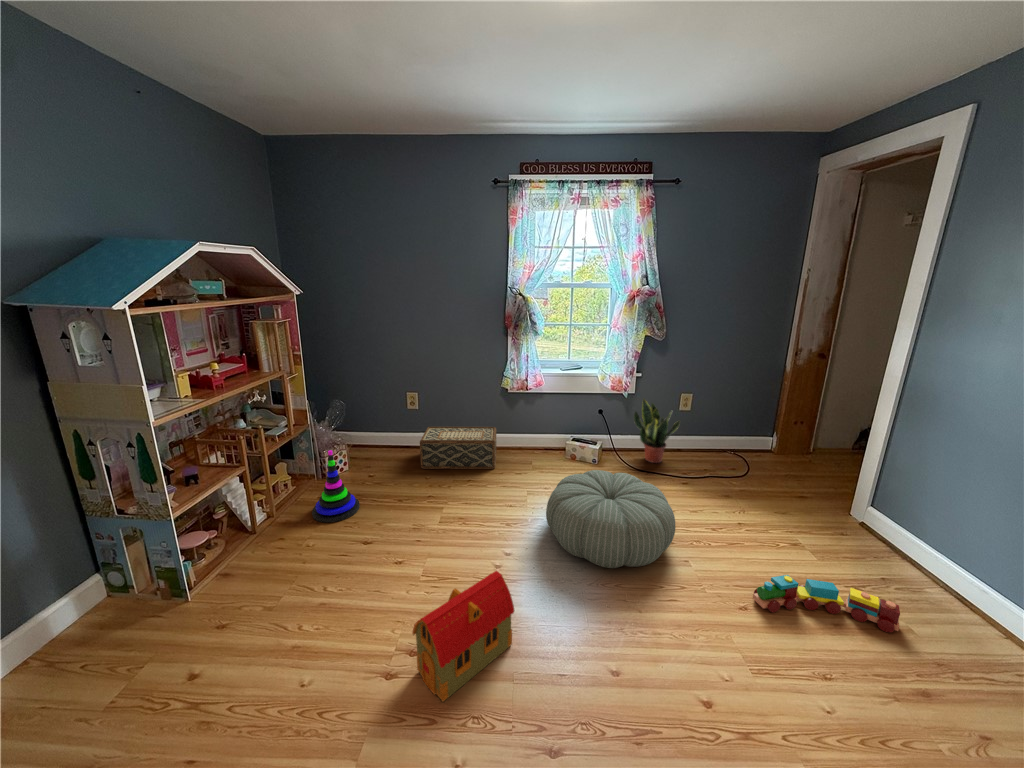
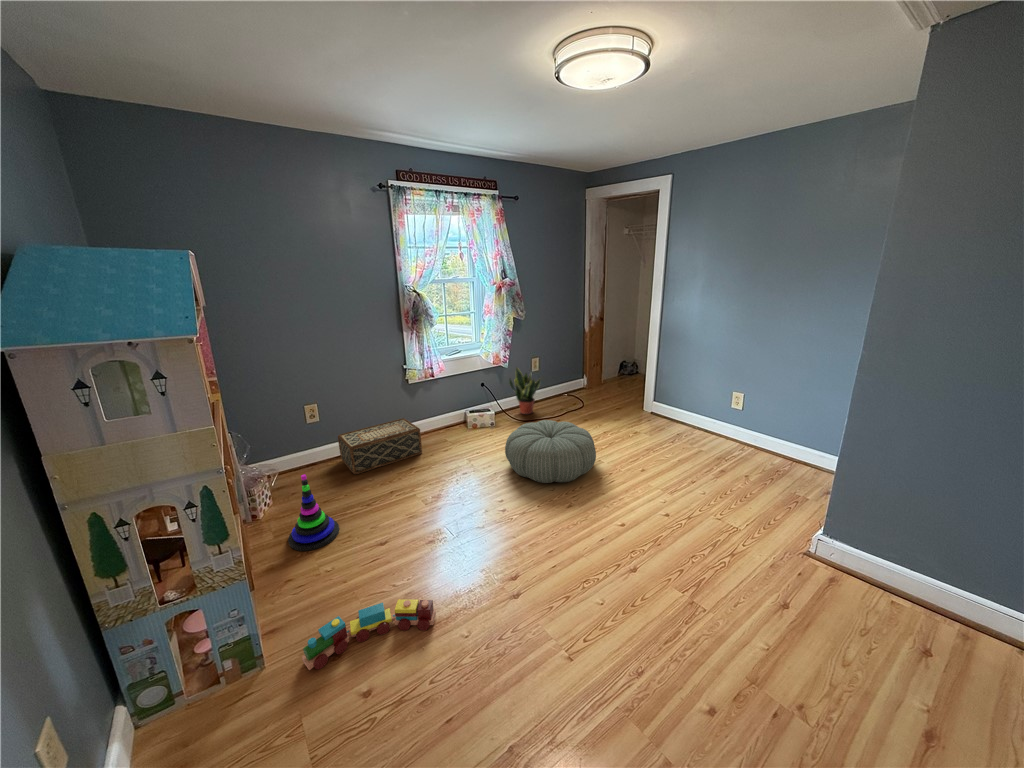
toy house: present [412,571,514,702] -> none [527,497,566,586]
toy train: present [753,575,900,632] -> present [302,599,436,670]

